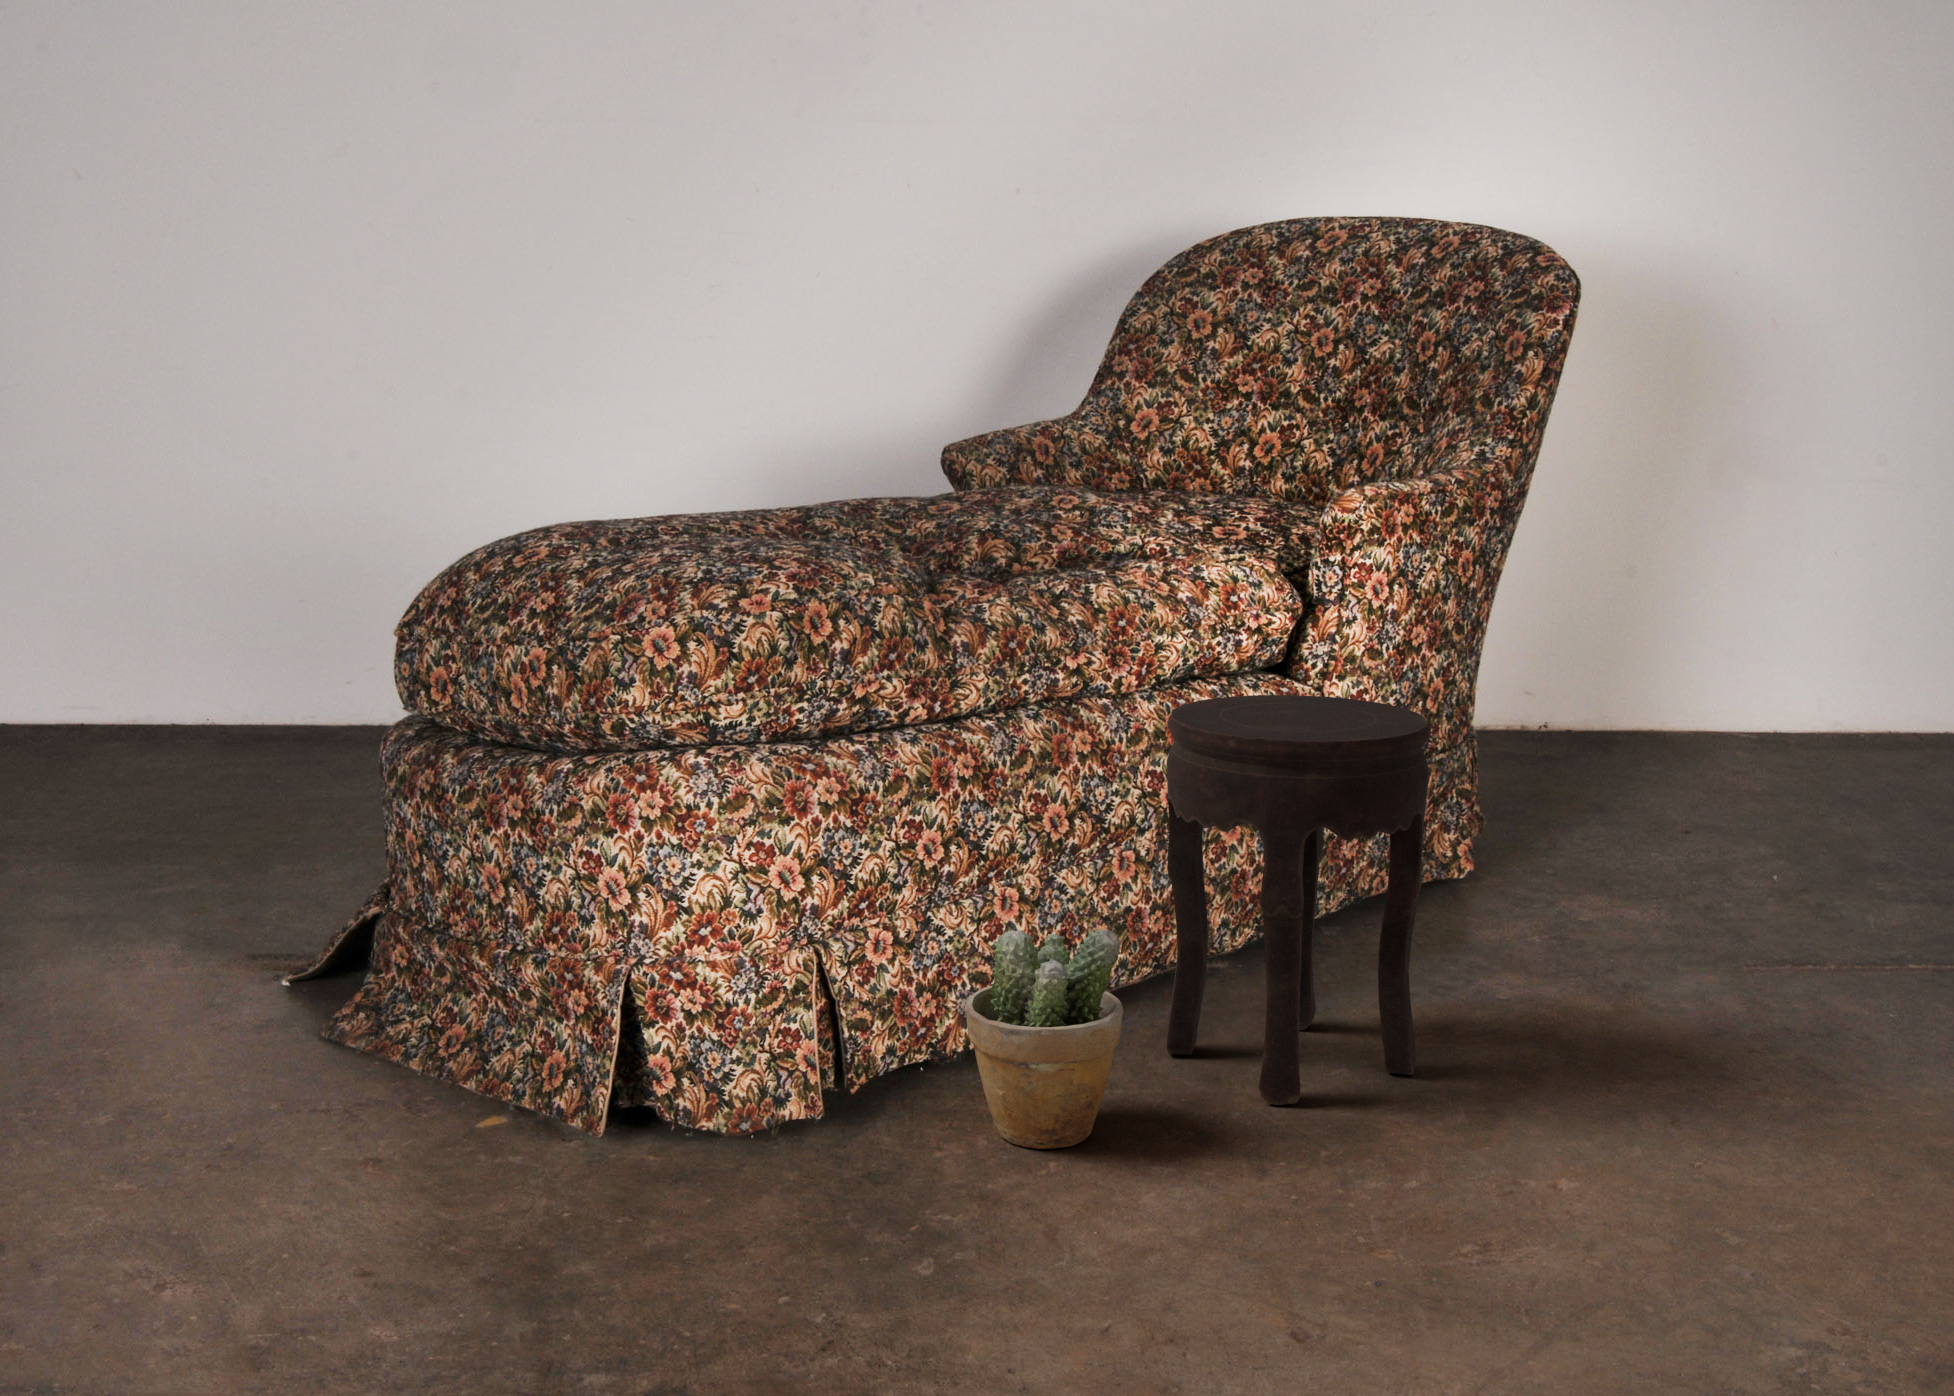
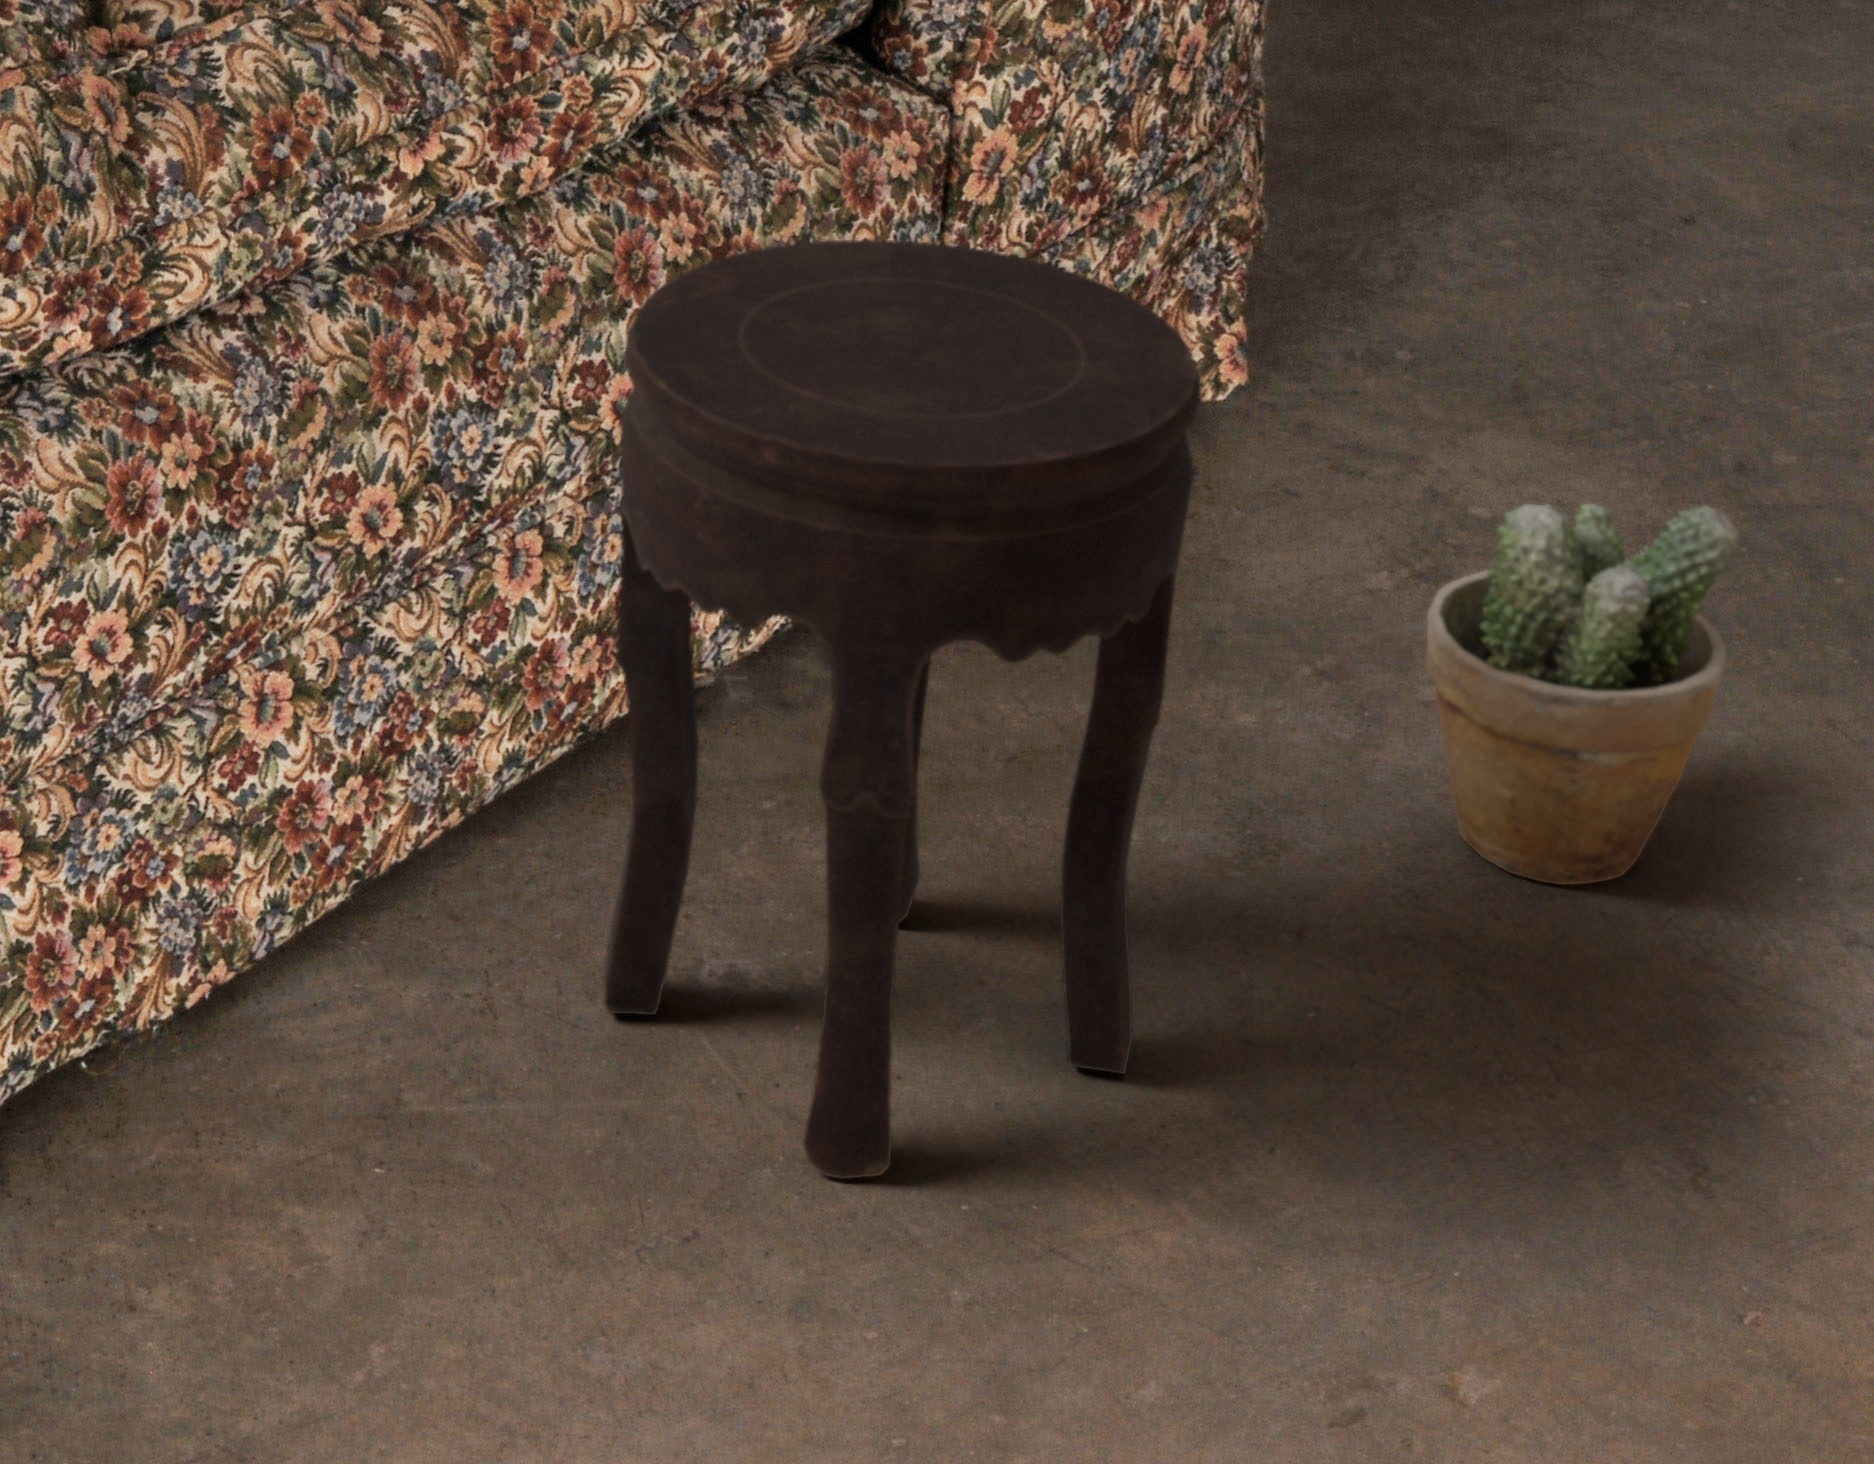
potted plant: present [965,929,1123,1149] -> present [1427,504,1741,885]

